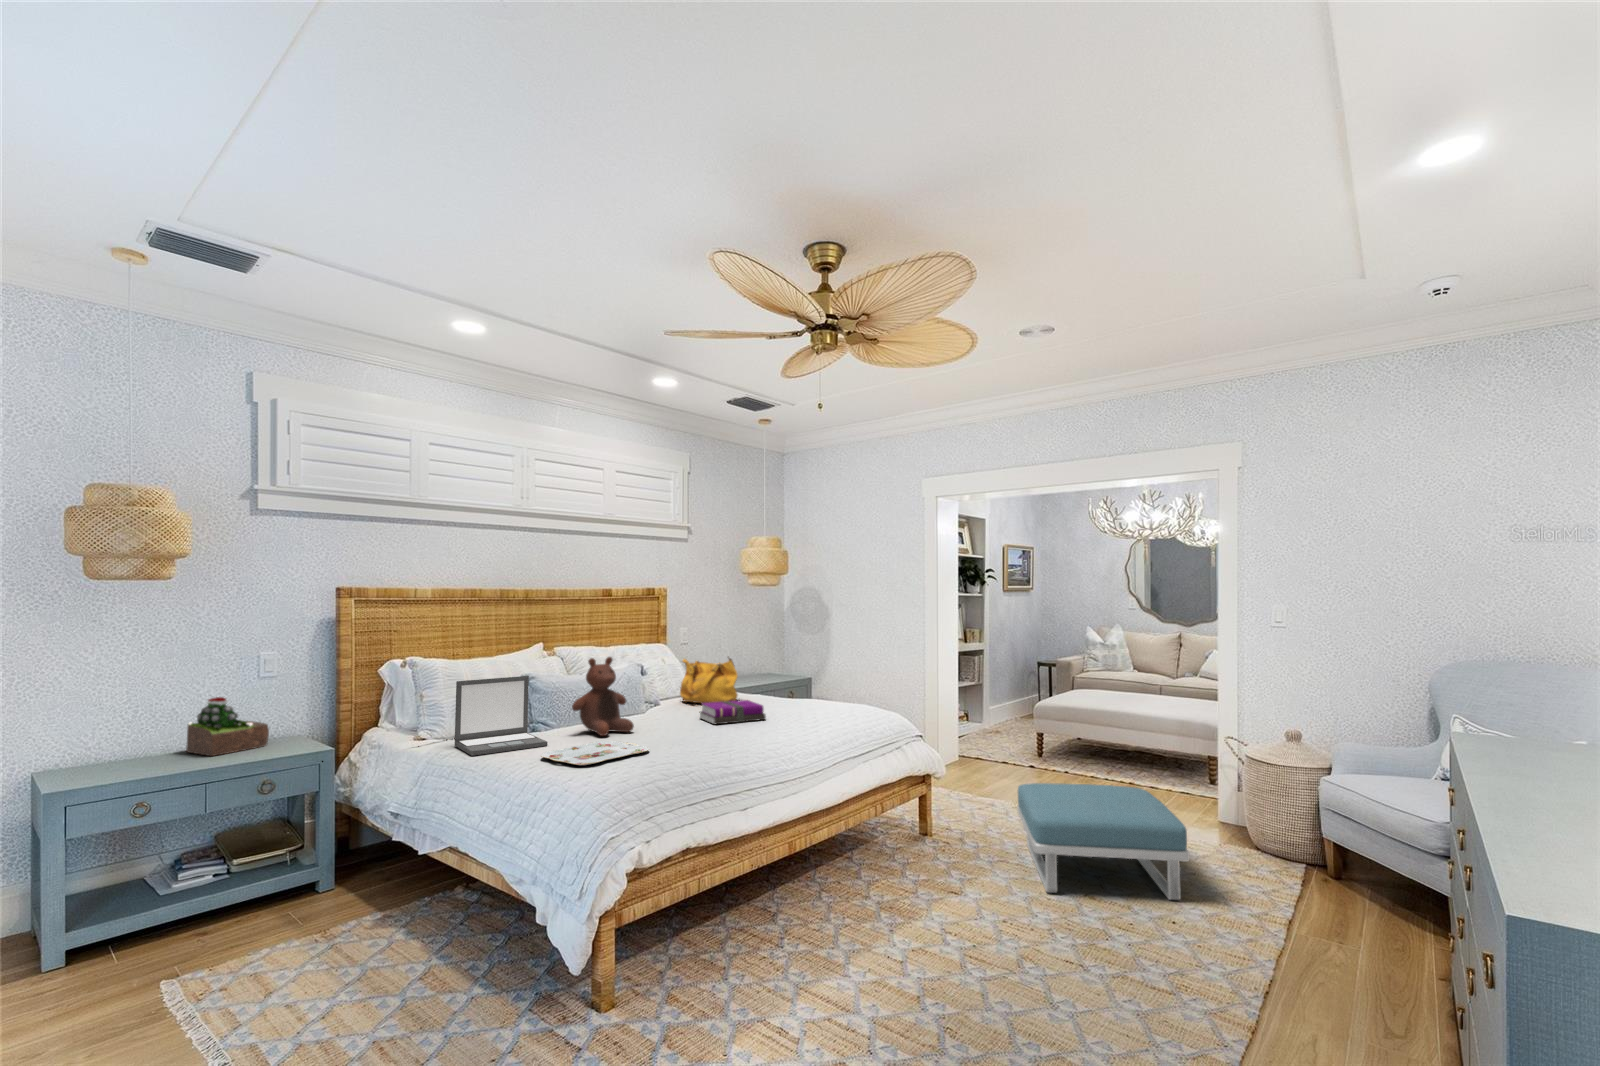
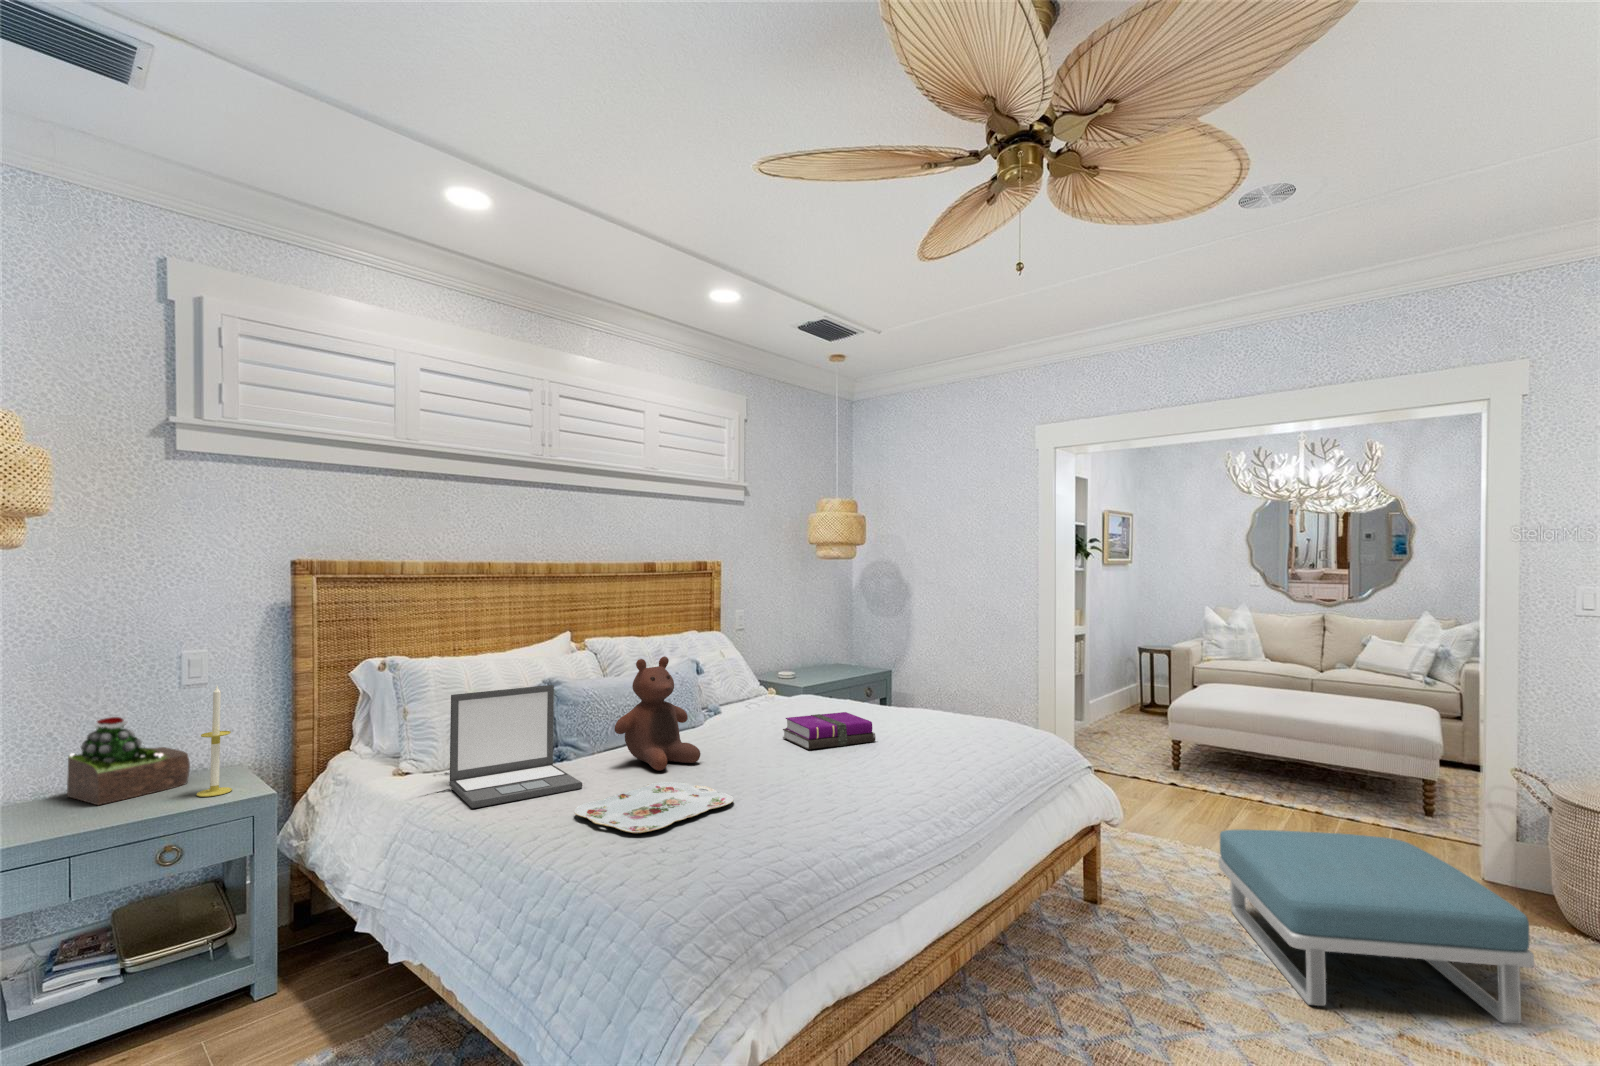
handbag: present [680,658,738,703] -> none [747,651,822,713]
candle: none [278,674,302,751] -> present [197,686,232,797]

